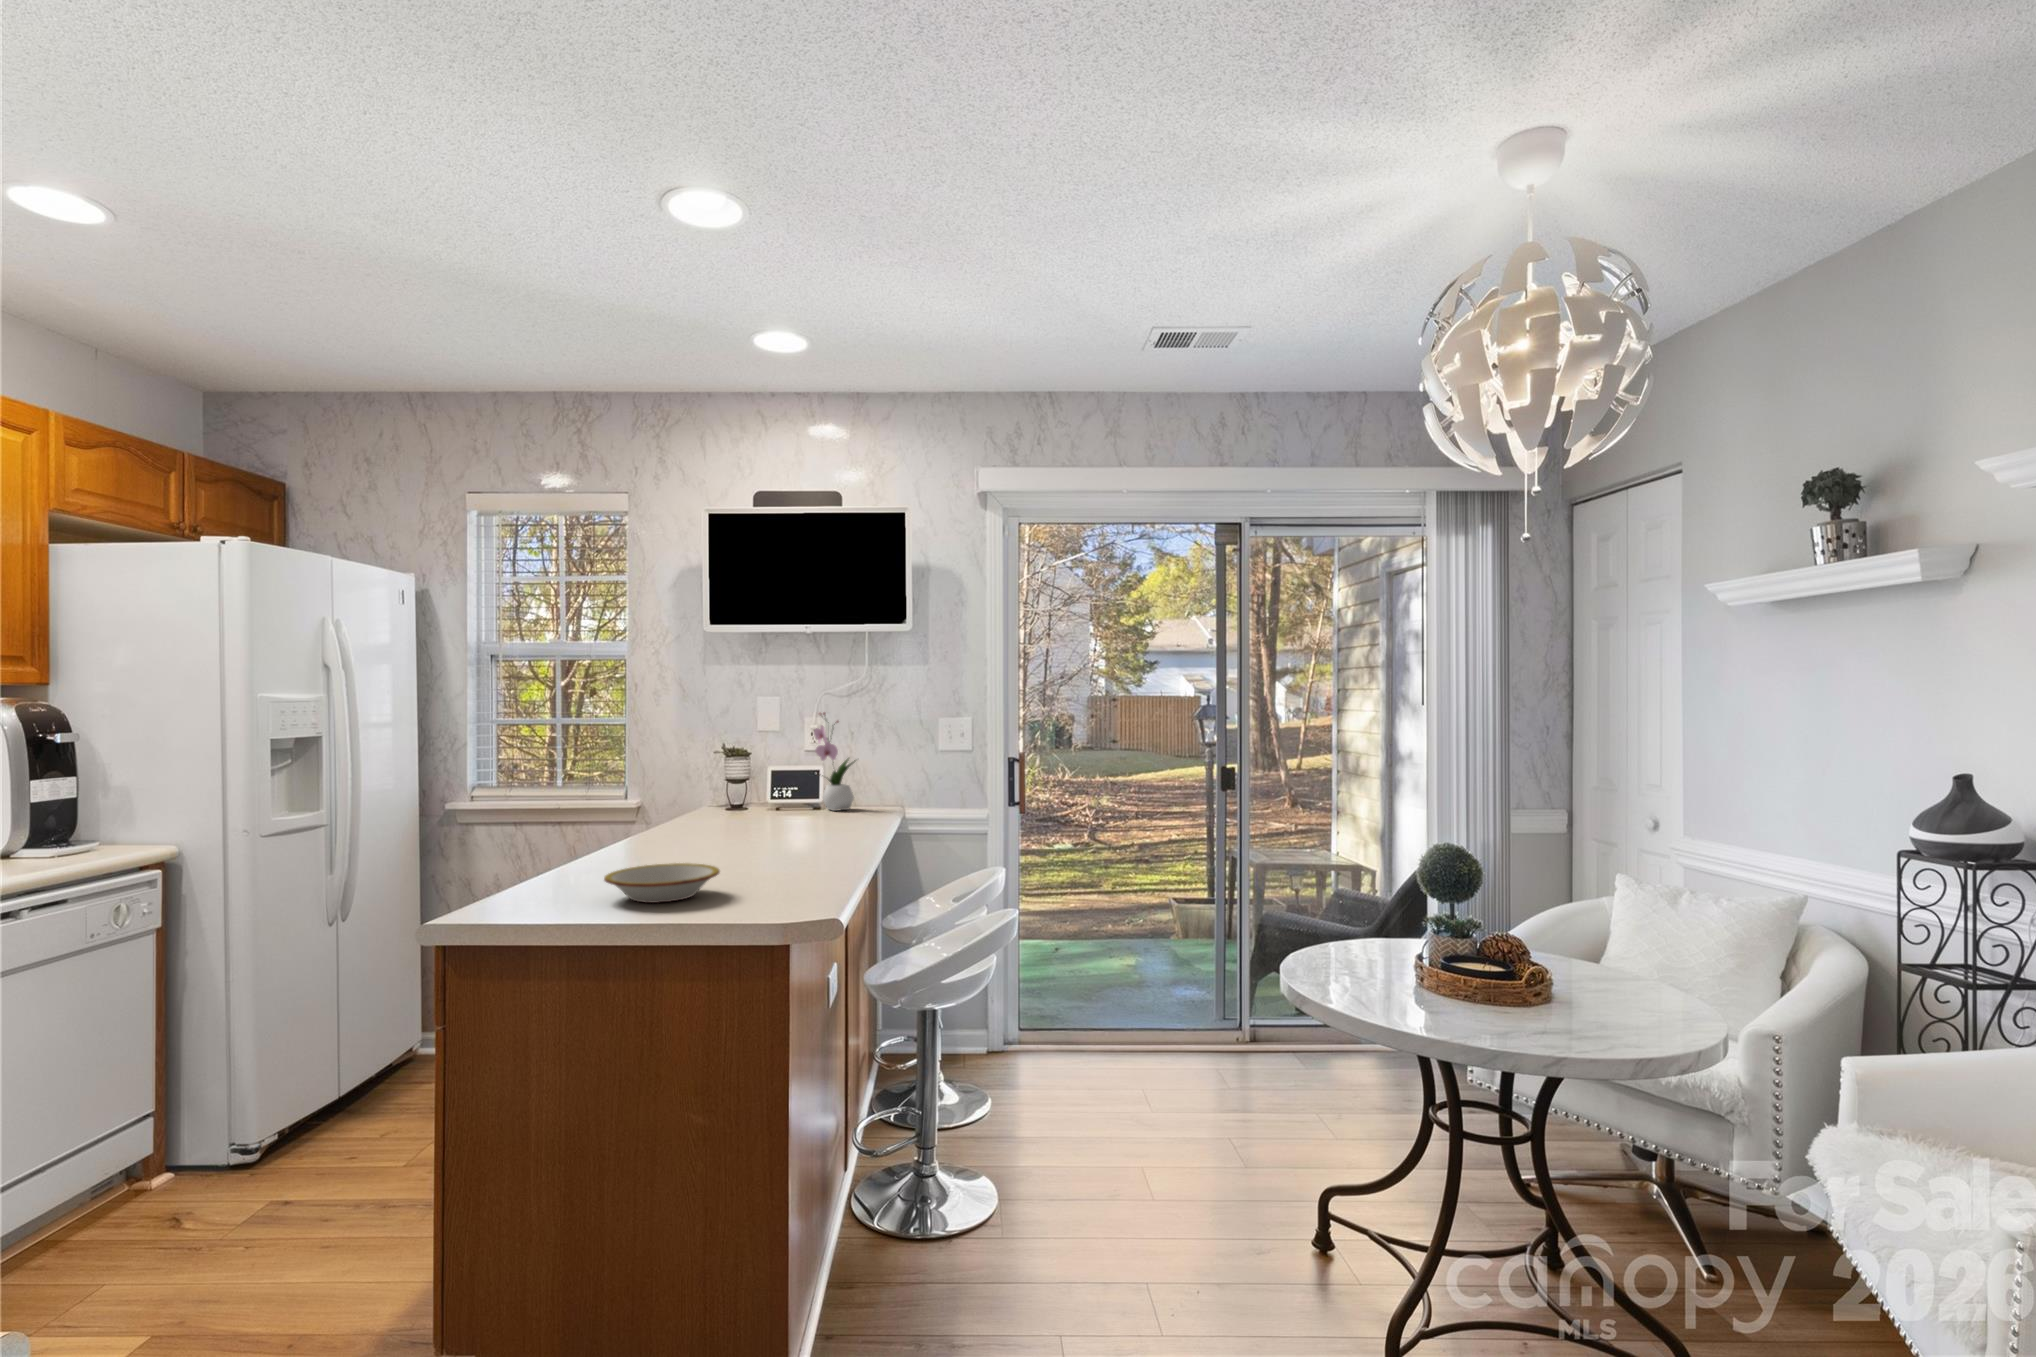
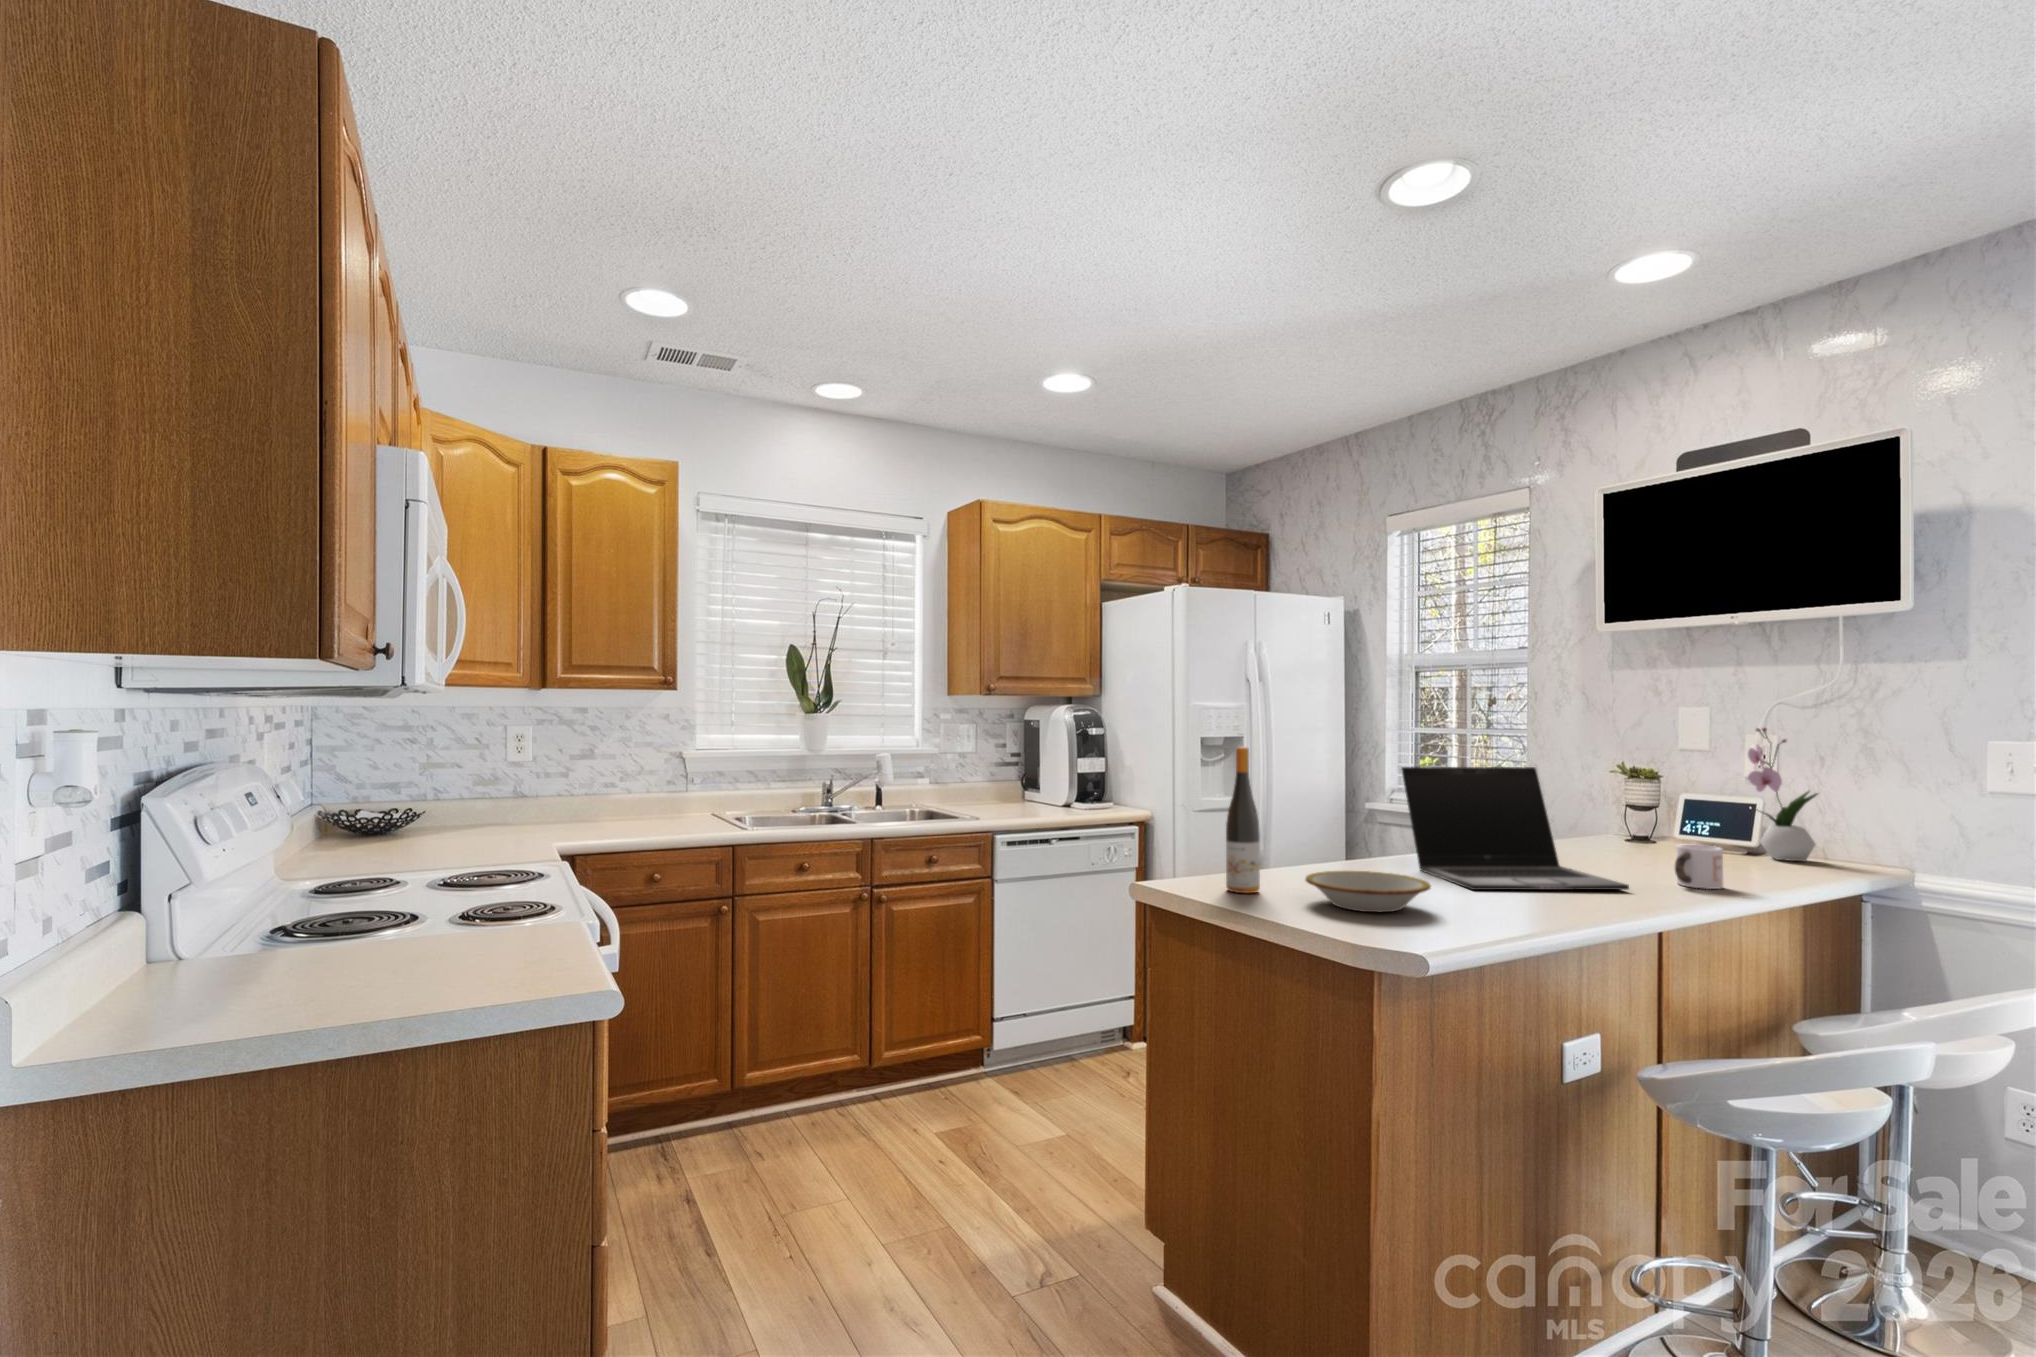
laptop: none [608,755,801,868] -> present [1401,767,1629,890]
wine bottle: none [512,757,551,910] -> present [1226,747,1260,893]
mug: none [814,806,843,839] -> present [1675,844,1723,889]

